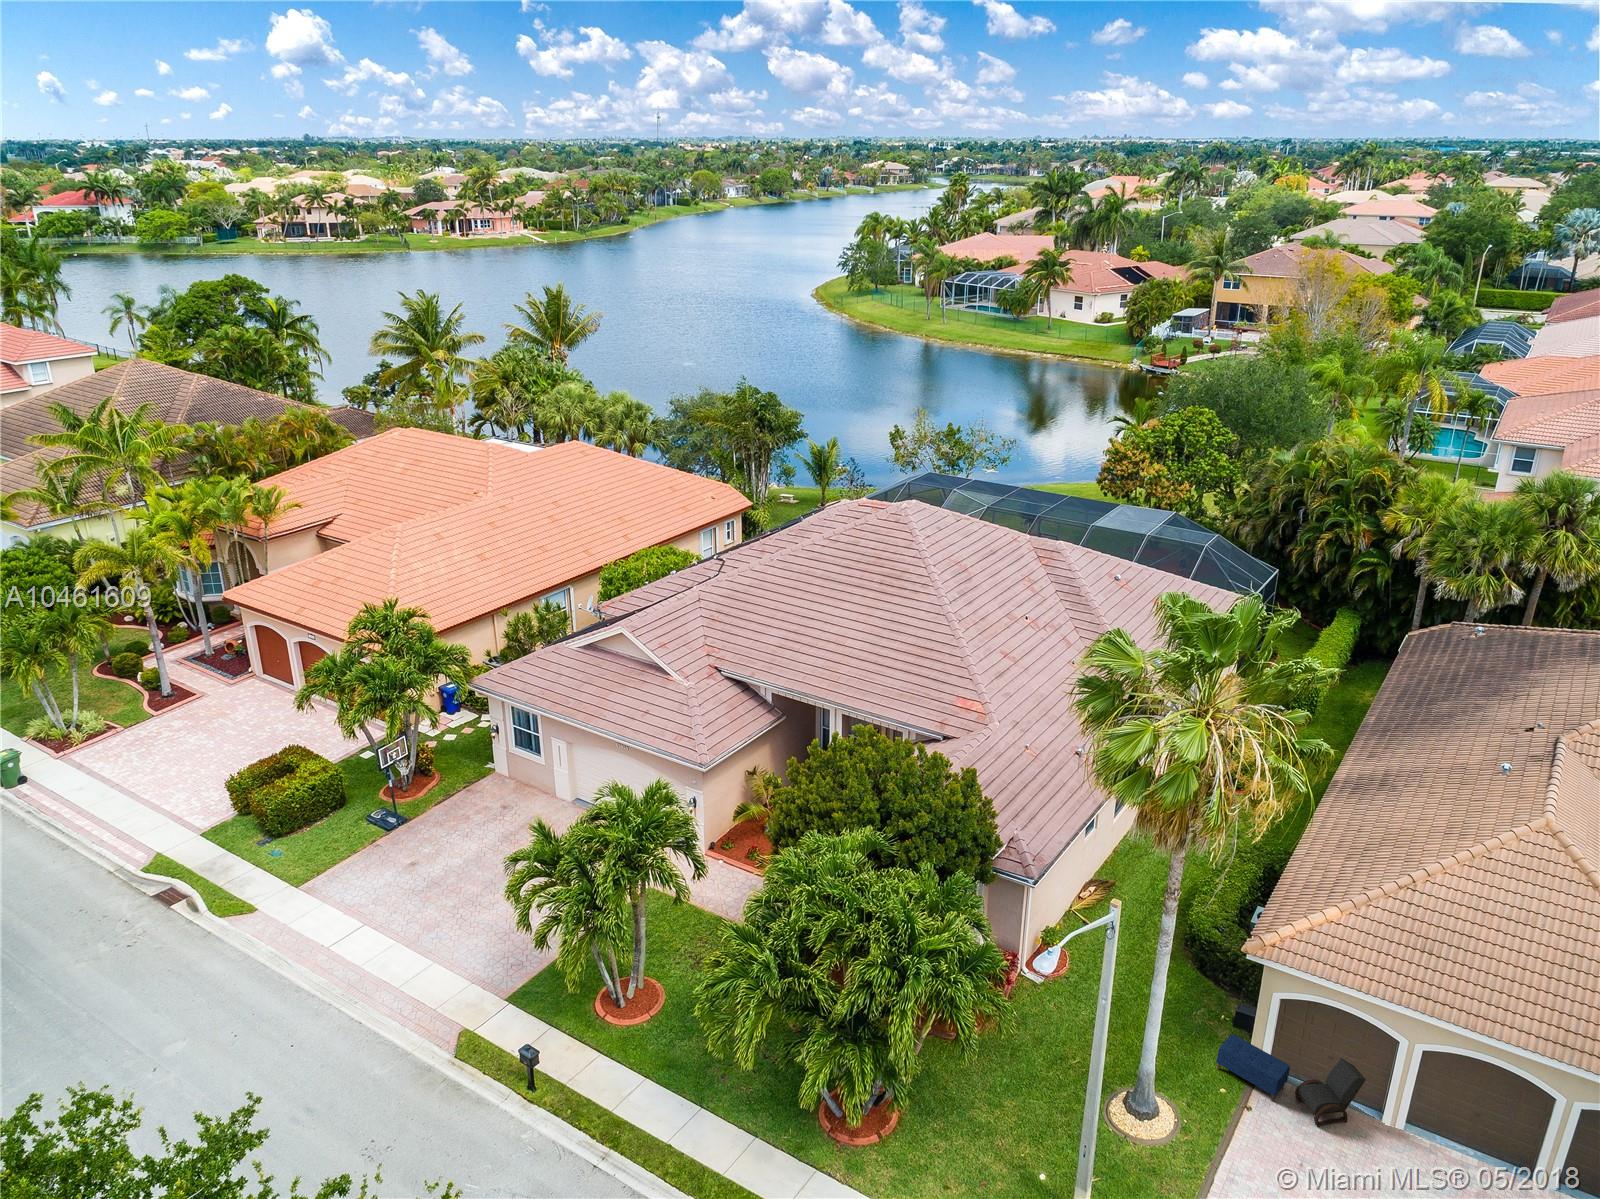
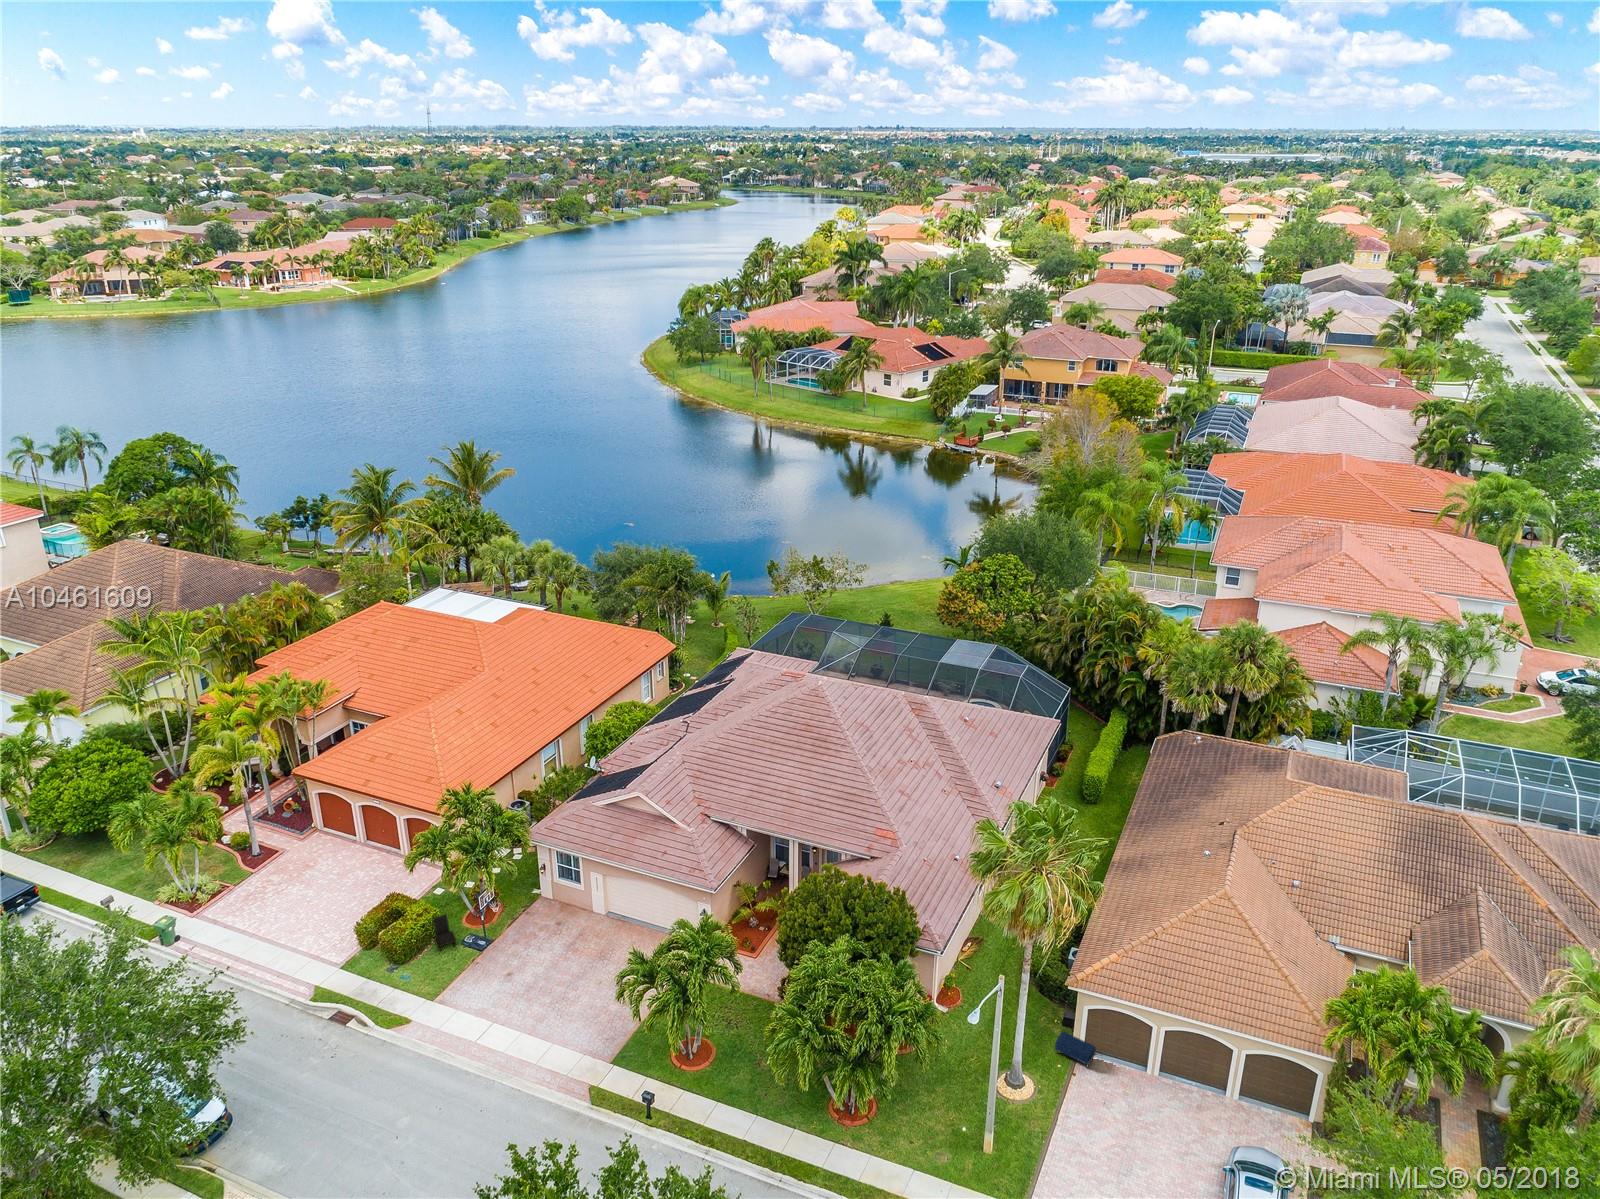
lounge chair: present [1295,1058,1366,1127] -> present [433,914,456,951]

